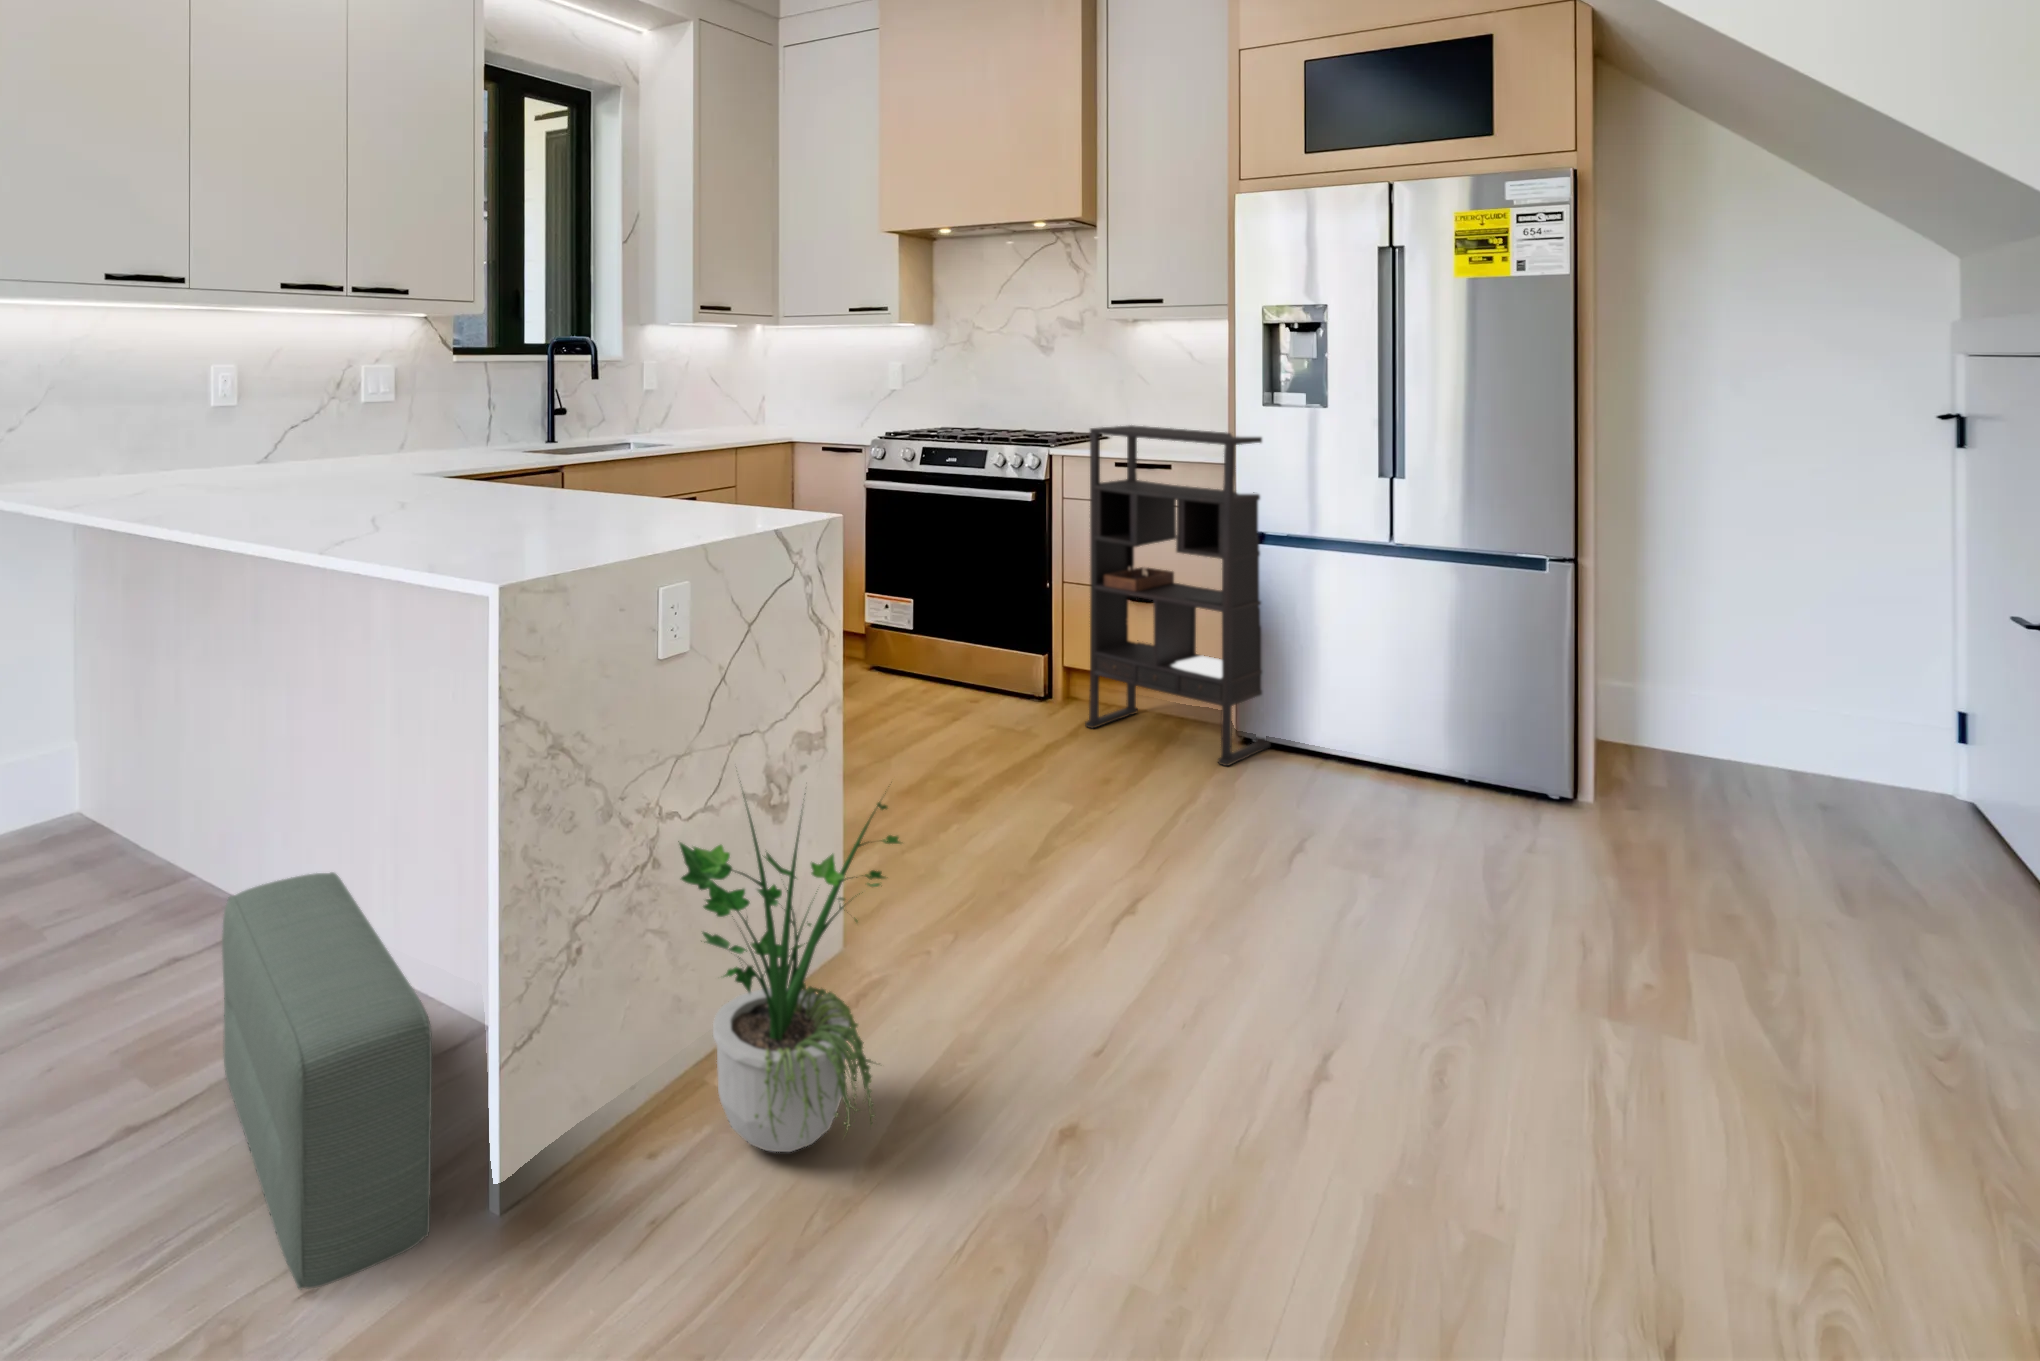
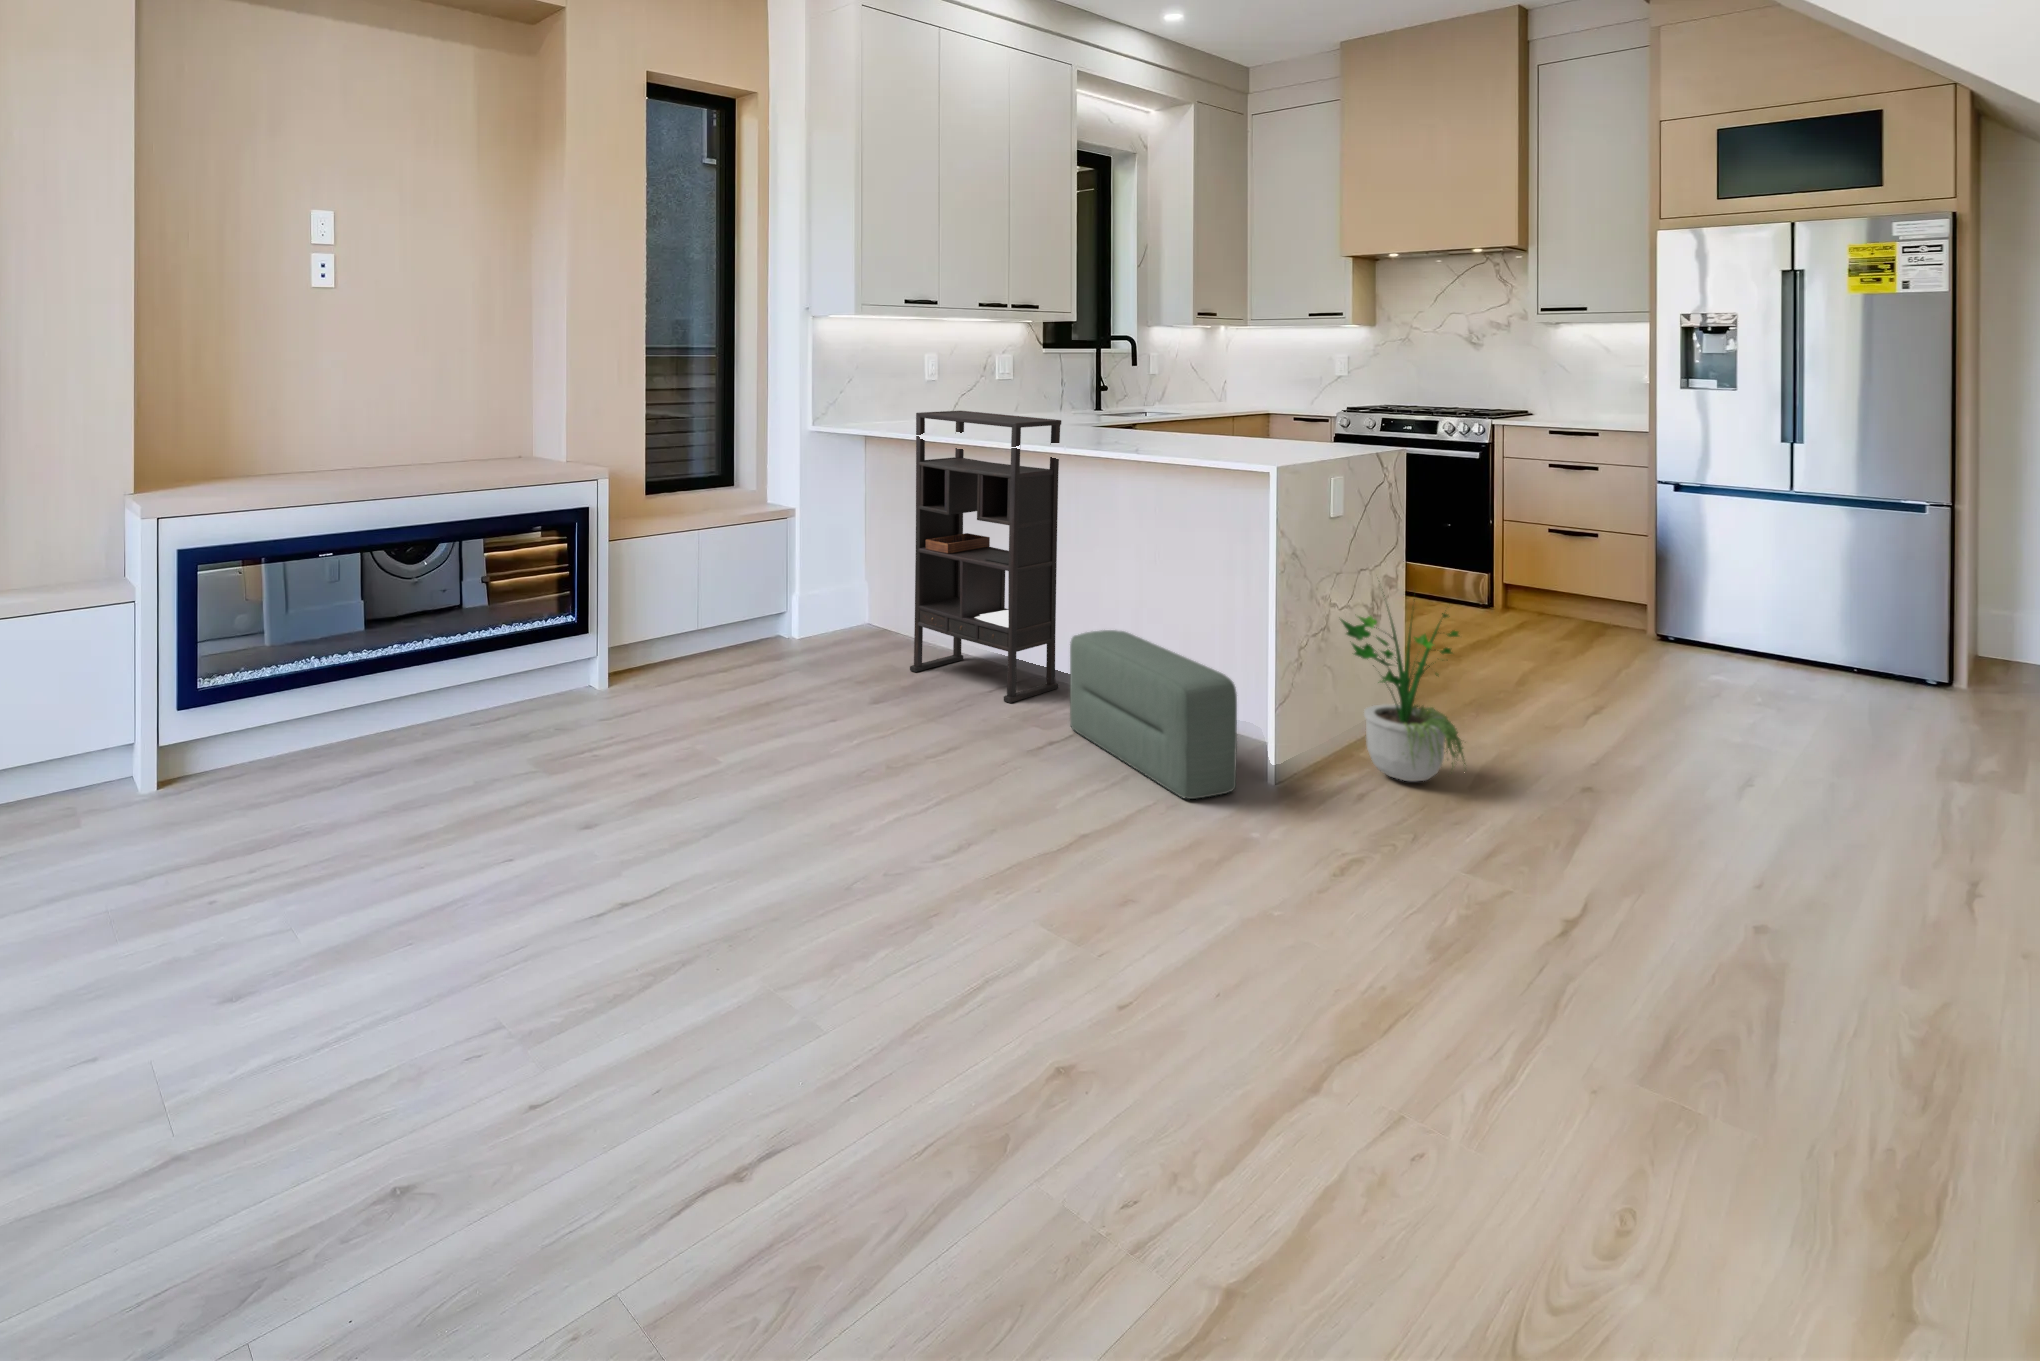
bookshelf: present [1085,425,1271,766] -> present [910,411,1061,703]

